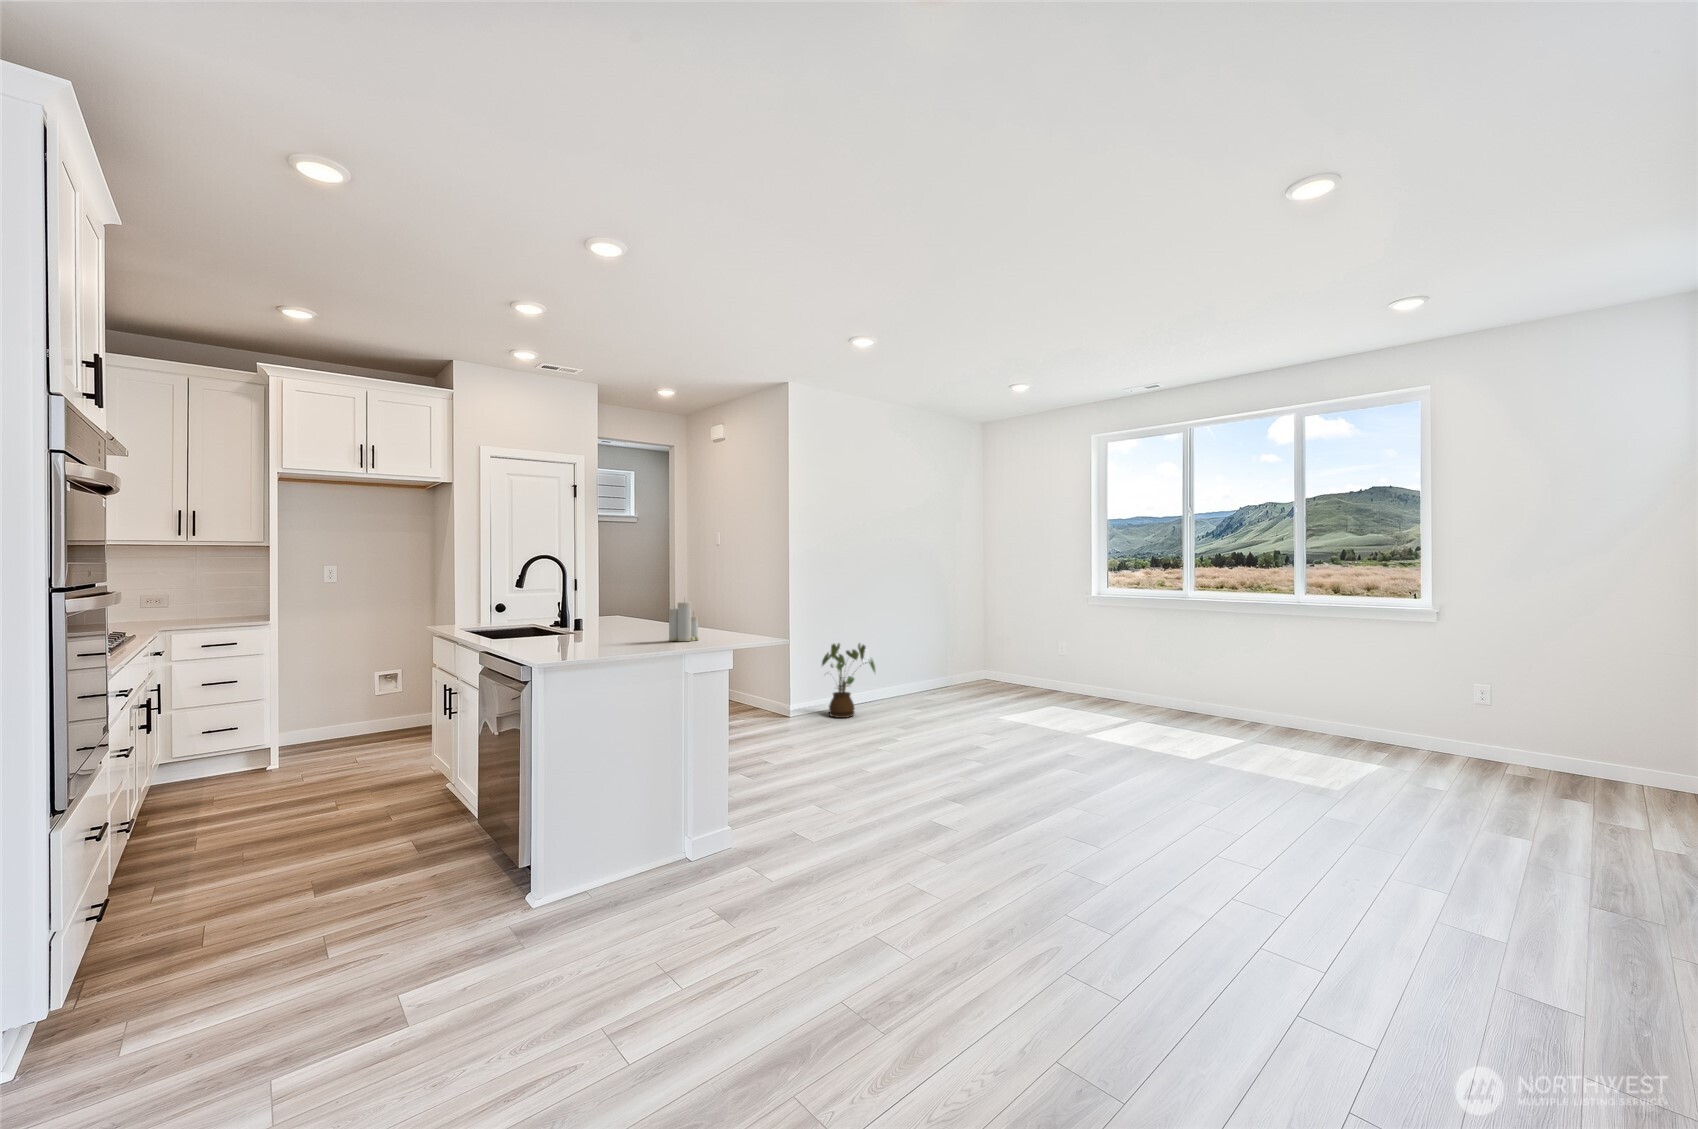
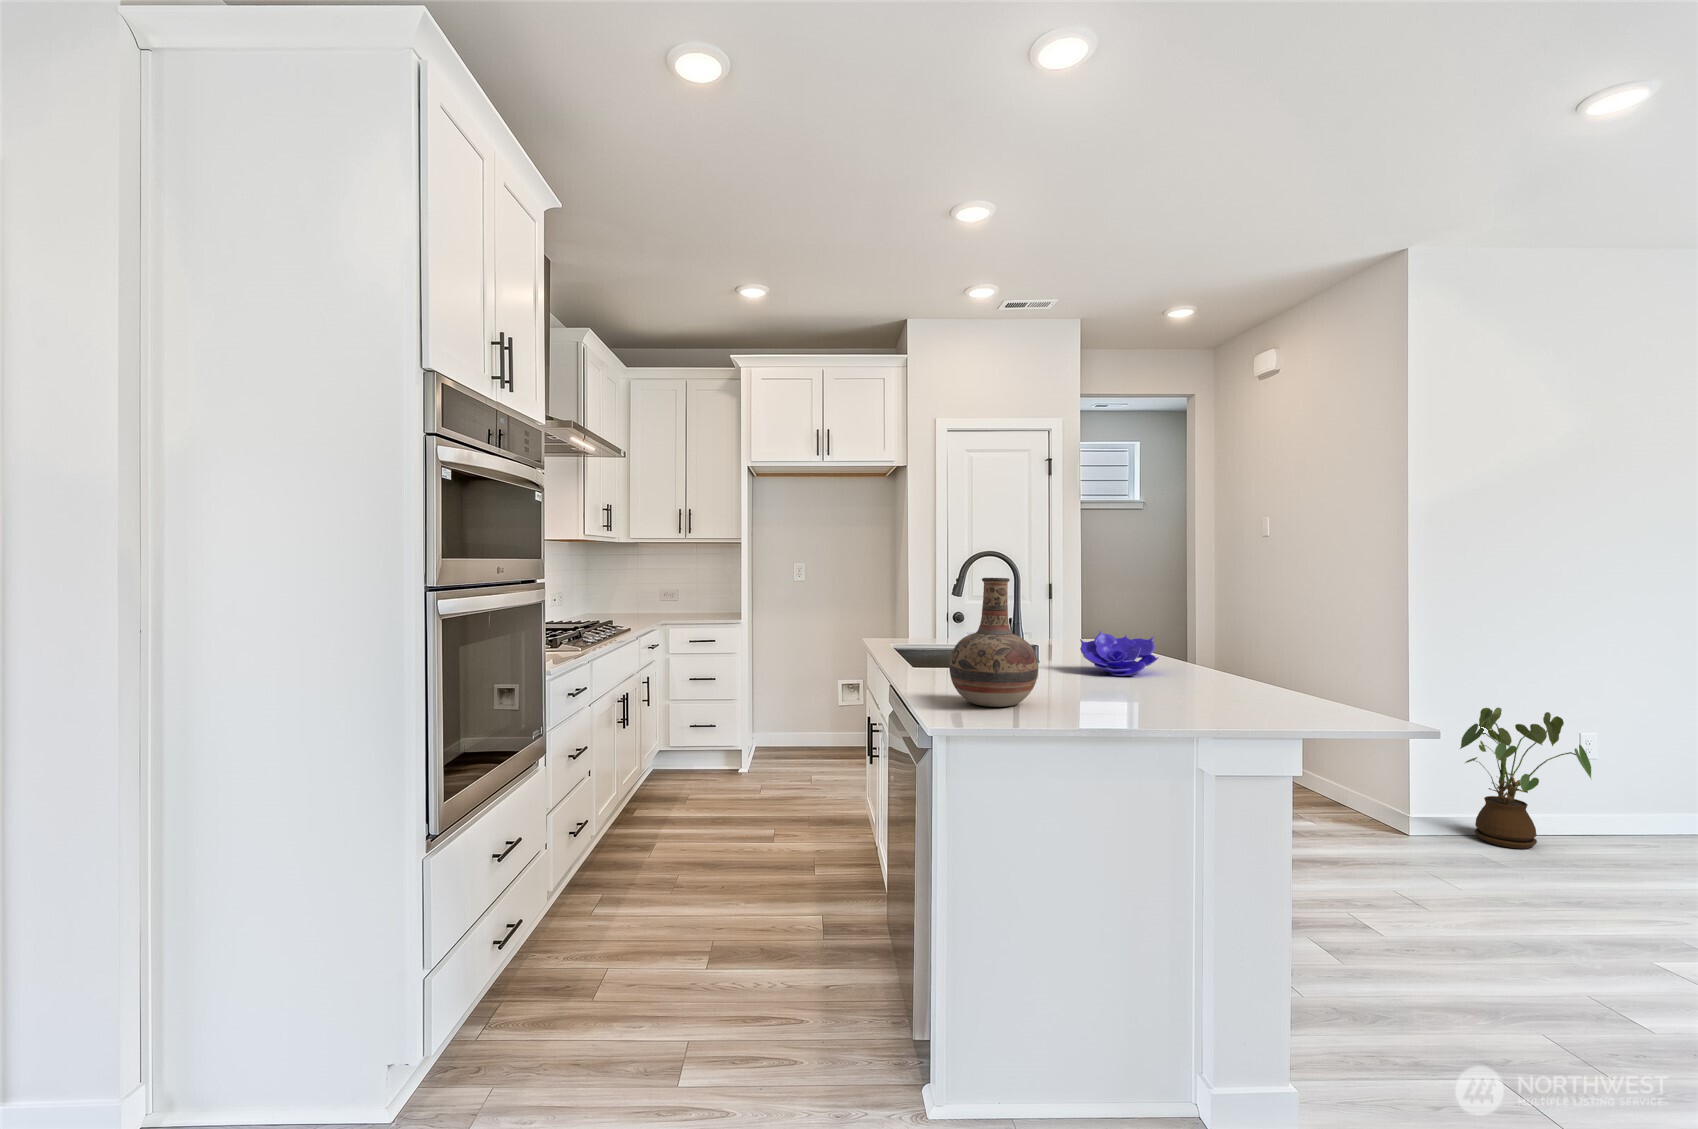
vase: none [541,572,600,652] -> present [949,578,1038,707]
candle: present [669,602,699,641] -> none [1158,627,1214,705]
decorative bowl: none [615,606,665,633] -> present [1080,632,1159,676]

